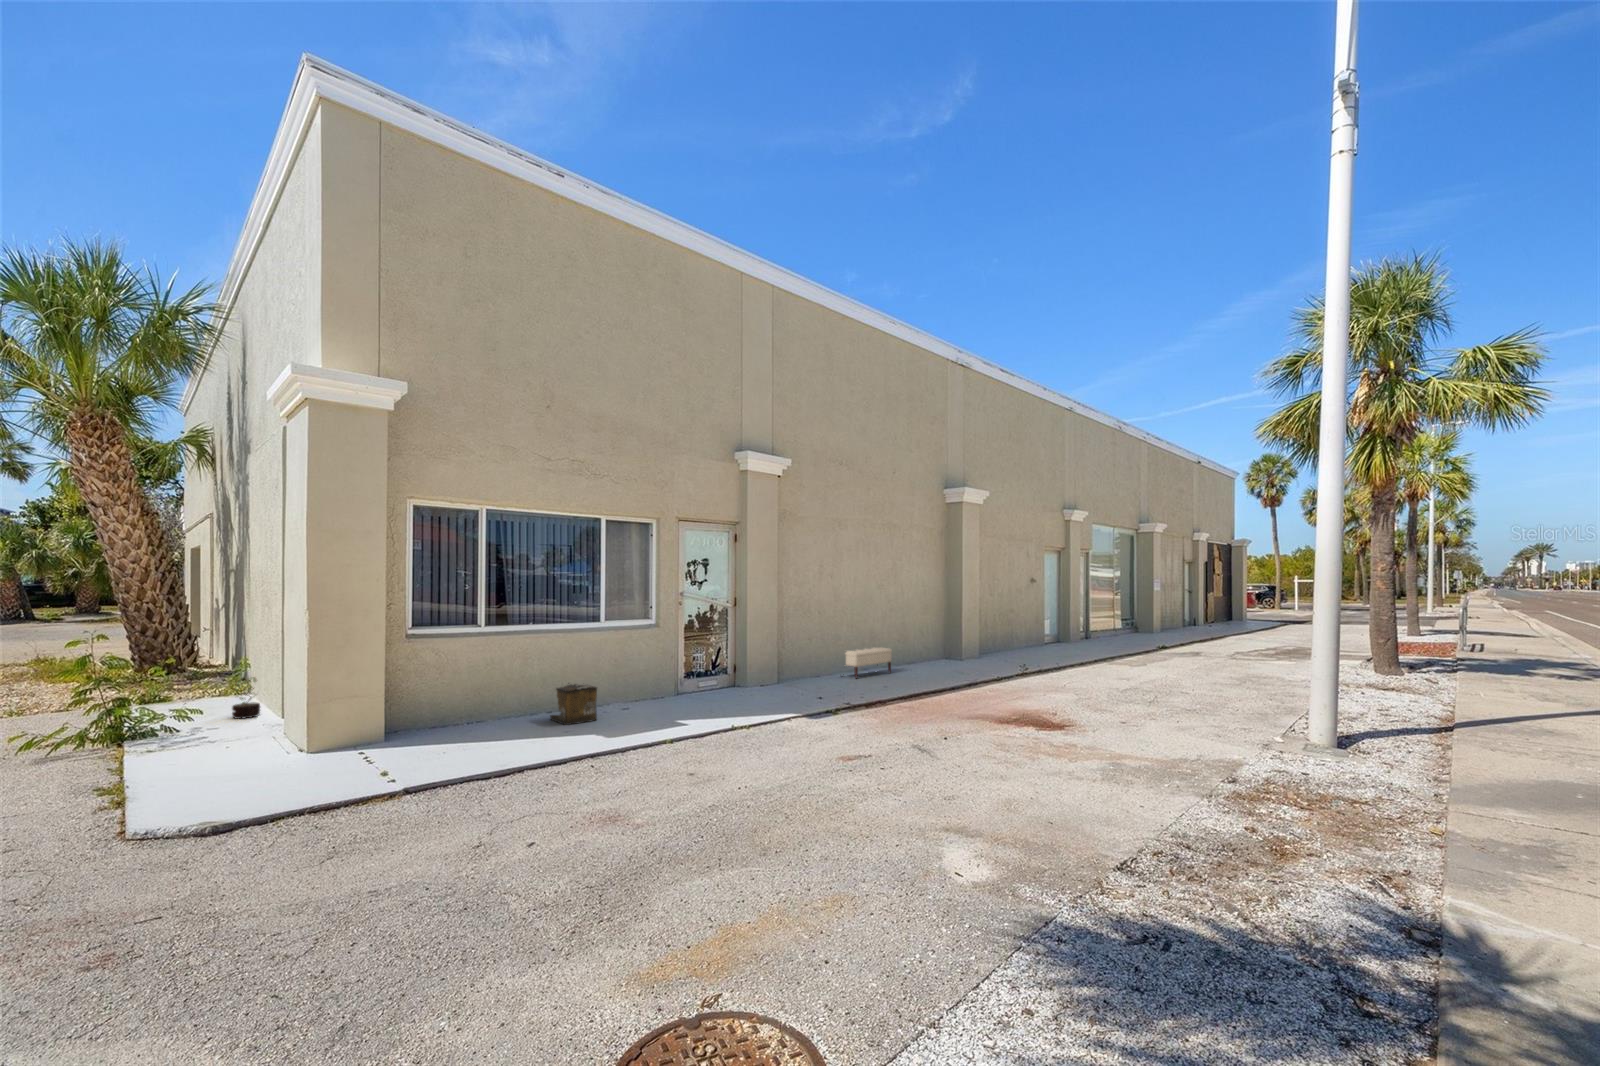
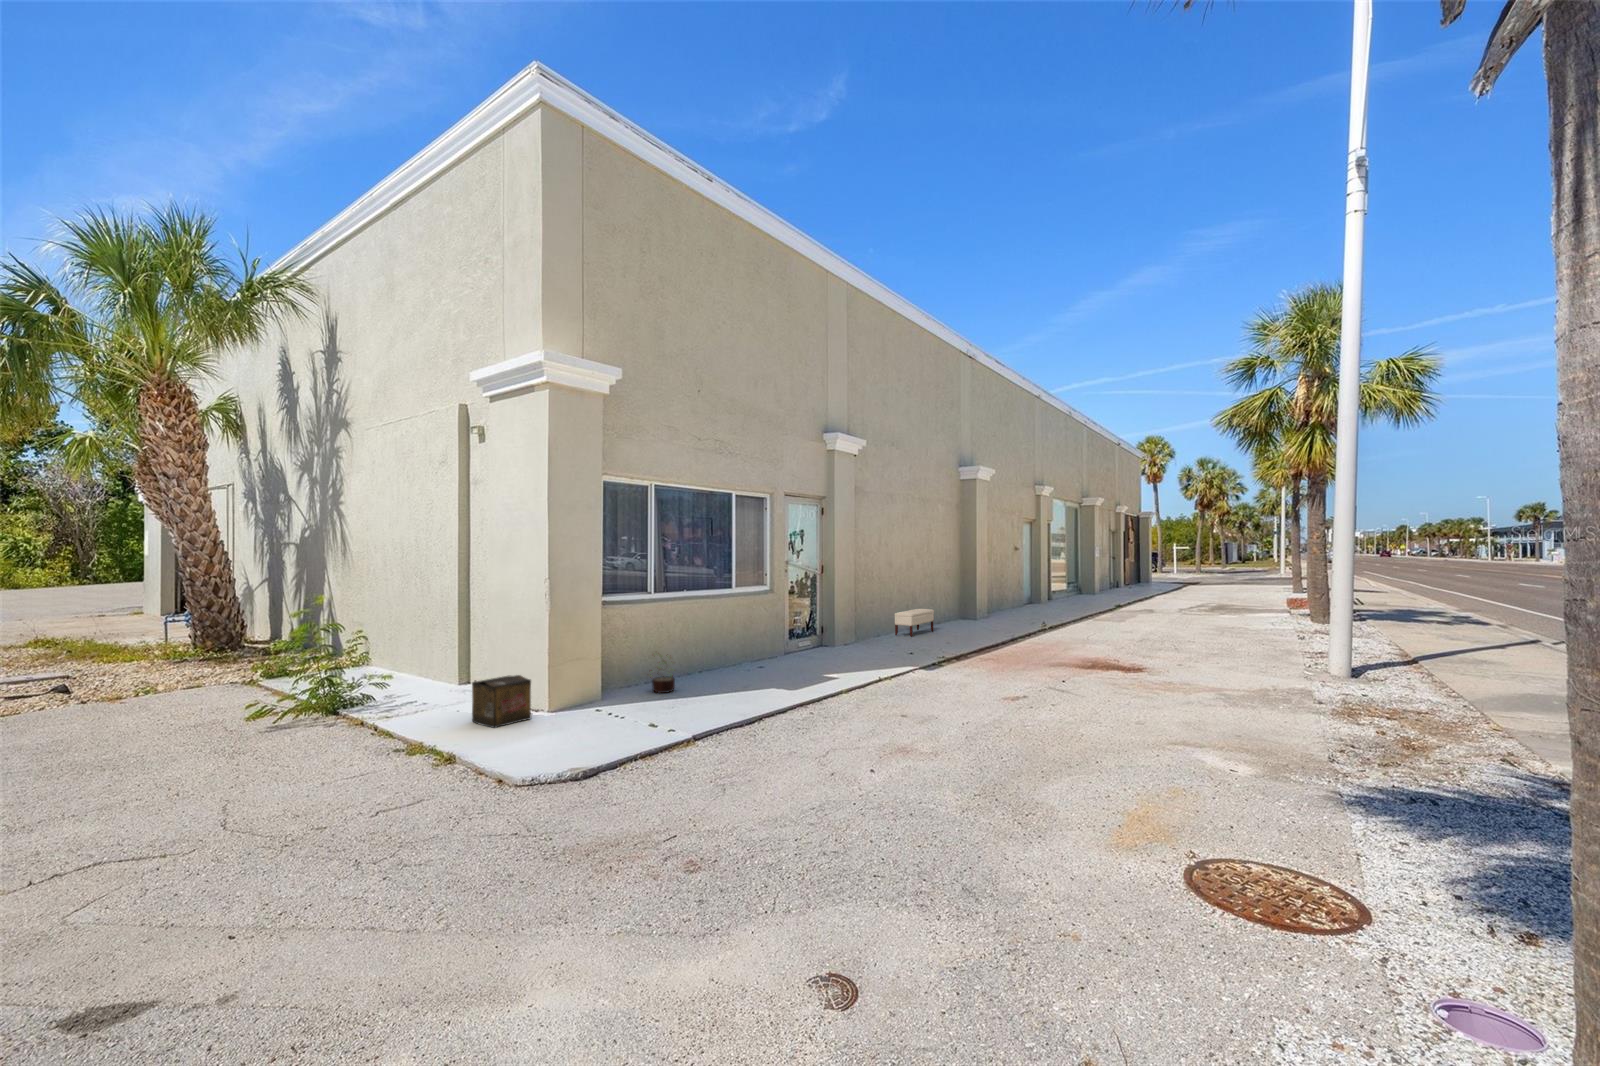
decorative plant: present [232,677,260,719] -> present [650,654,675,693]
cardboard box: present [550,683,597,725] -> present [472,675,531,728]

